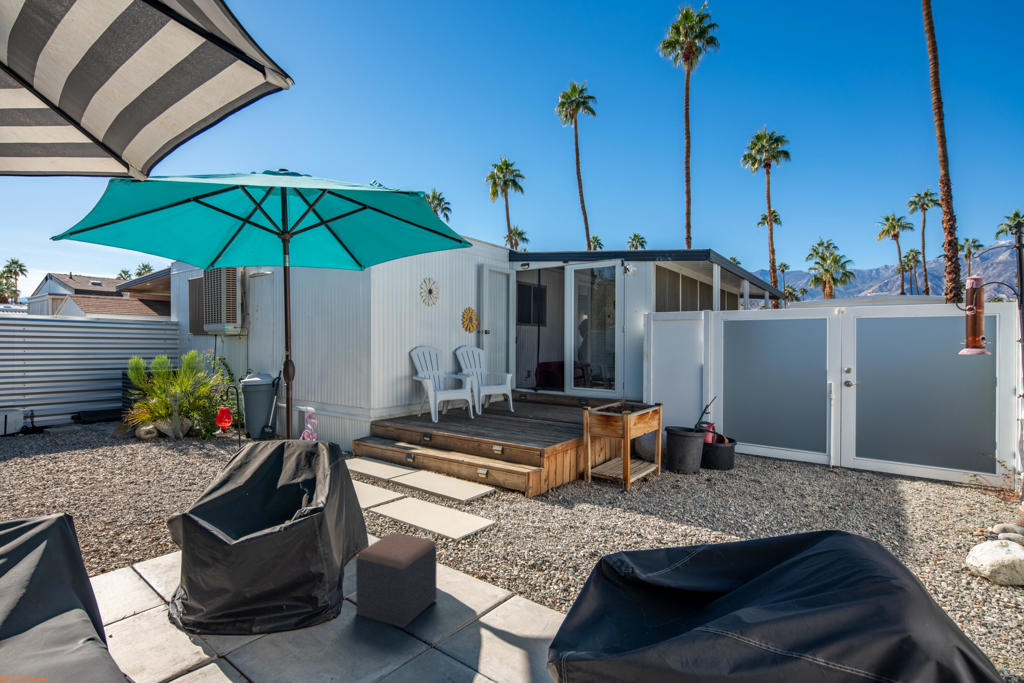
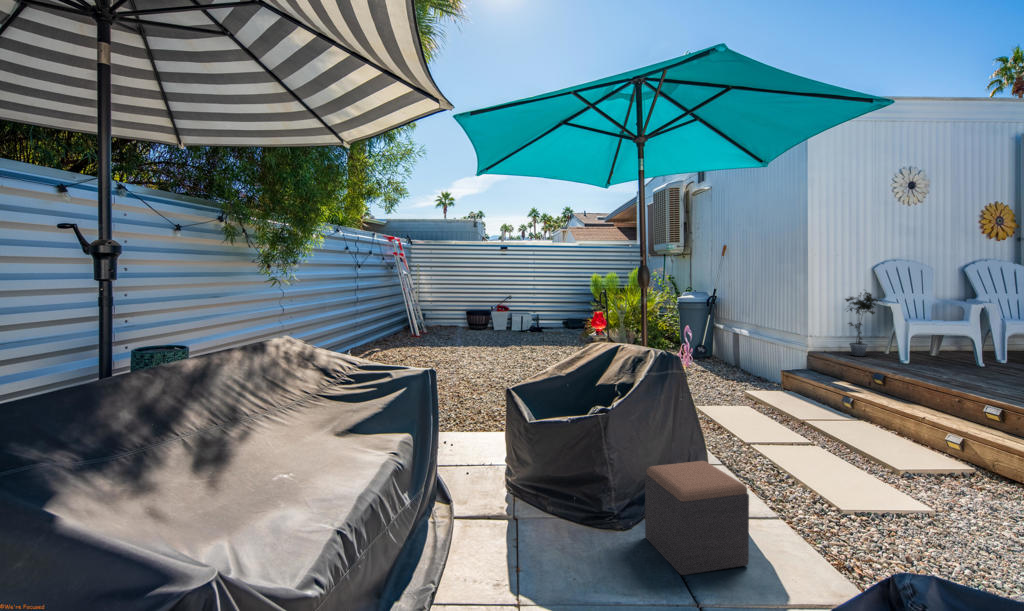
potted plant: none [394,371,422,421] -> present [845,292,882,356]

